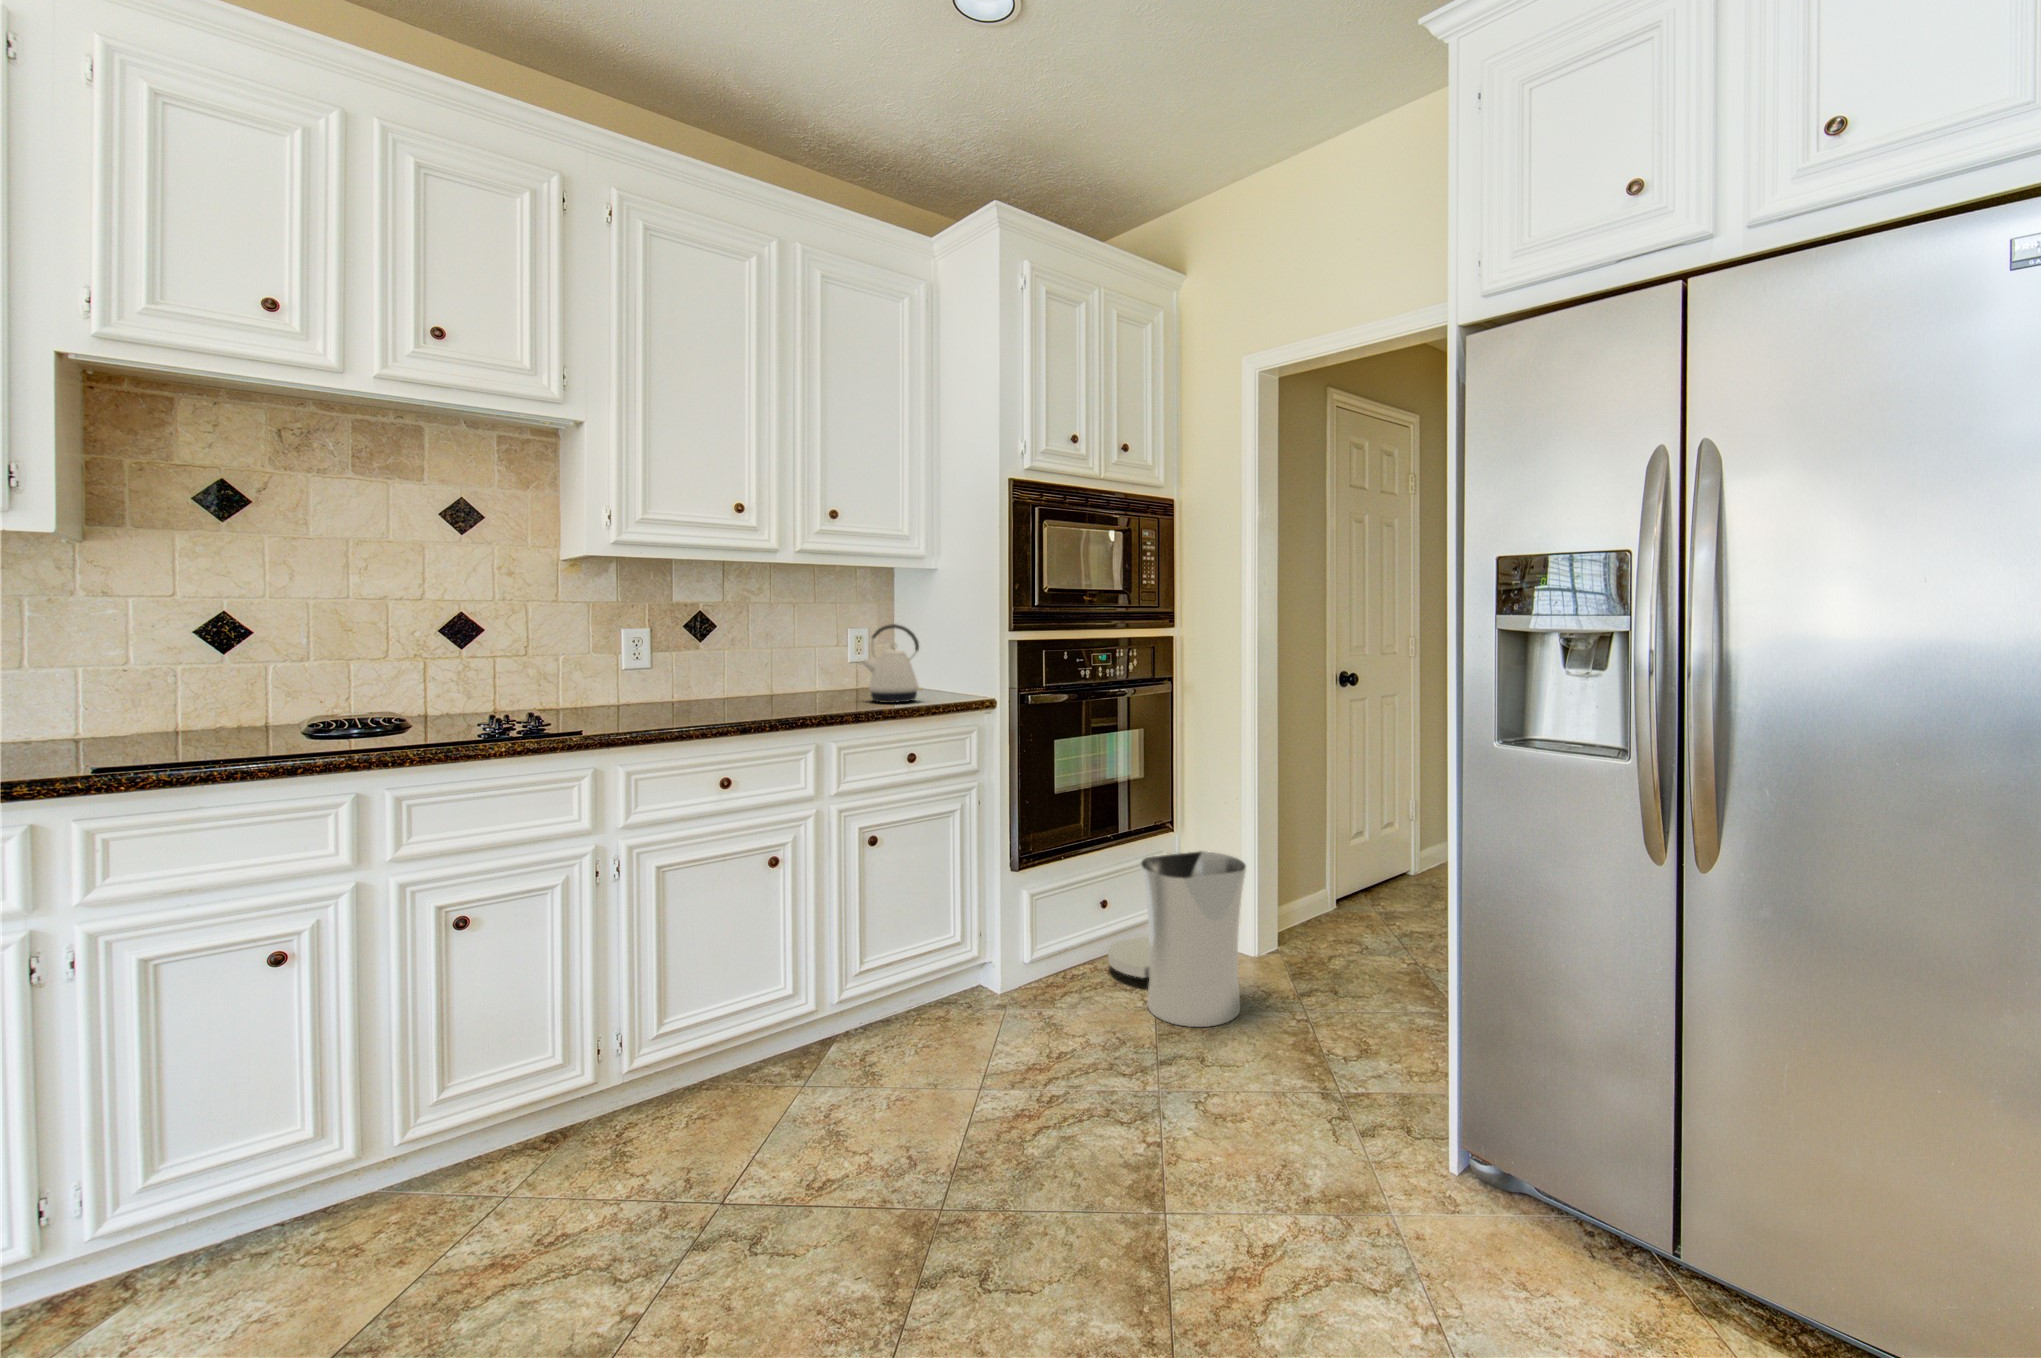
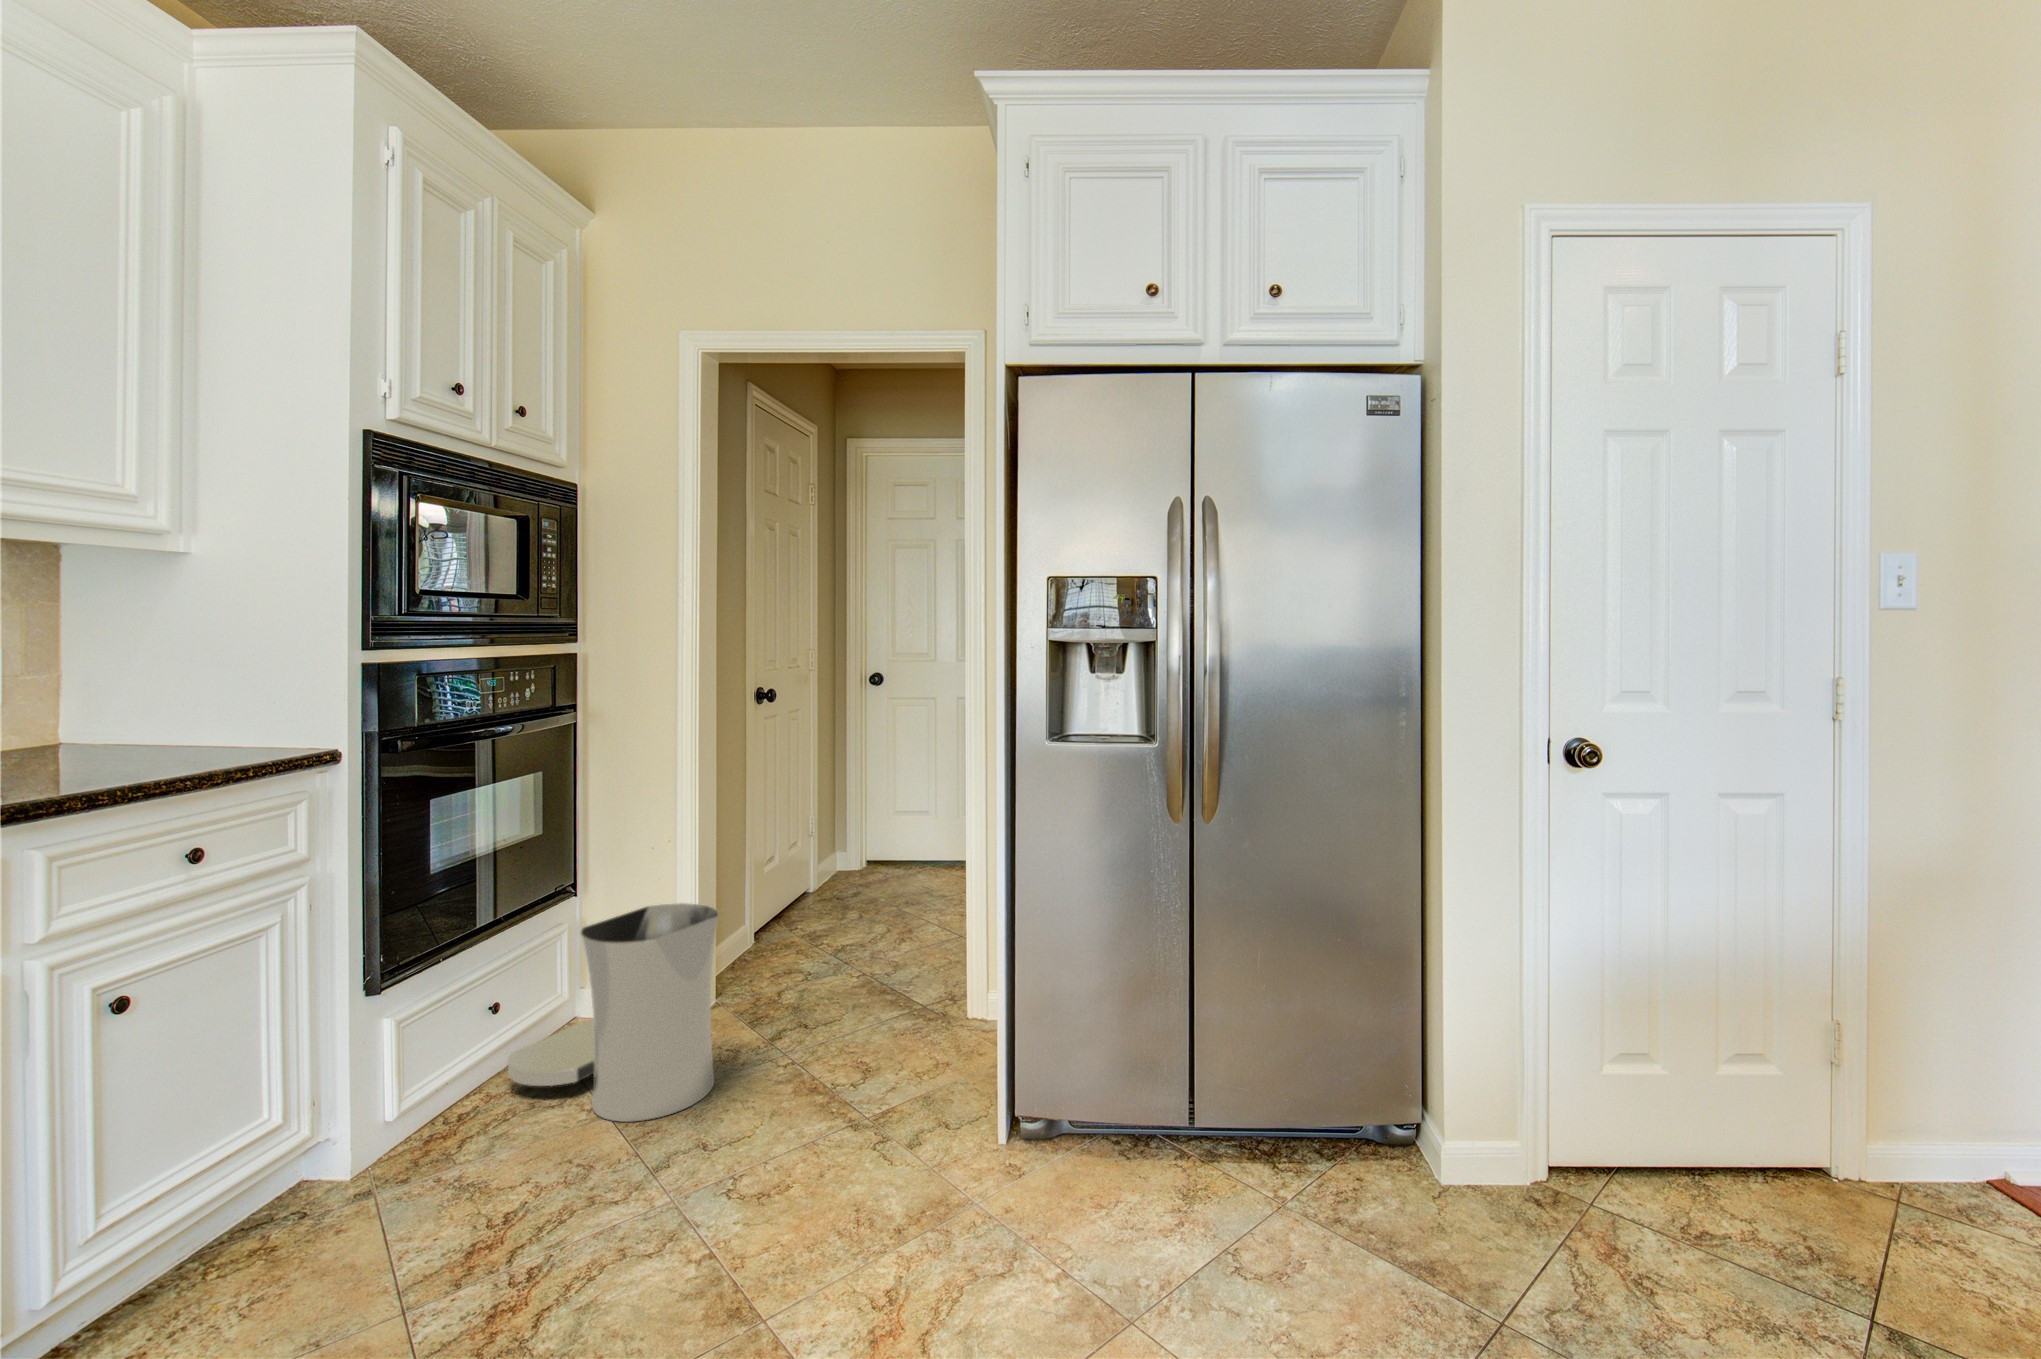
kettle: present [862,624,923,703] -> none [45,639,190,770]

